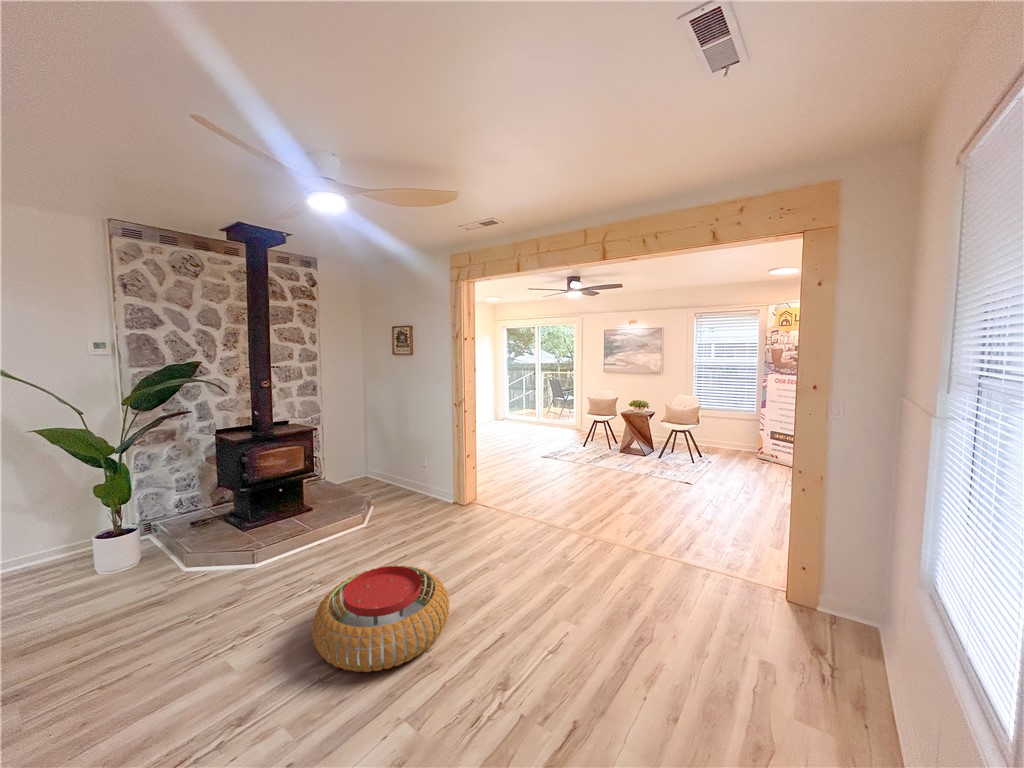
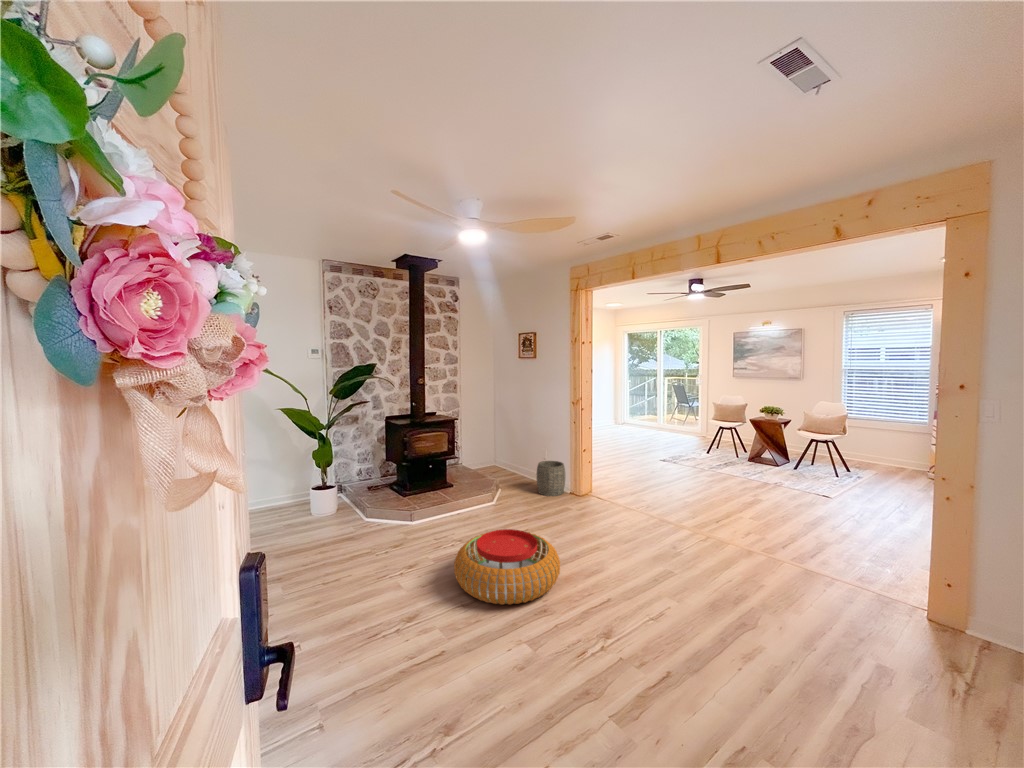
woven basket: none [417,469,449,509] -> present [537,461,565,496]

